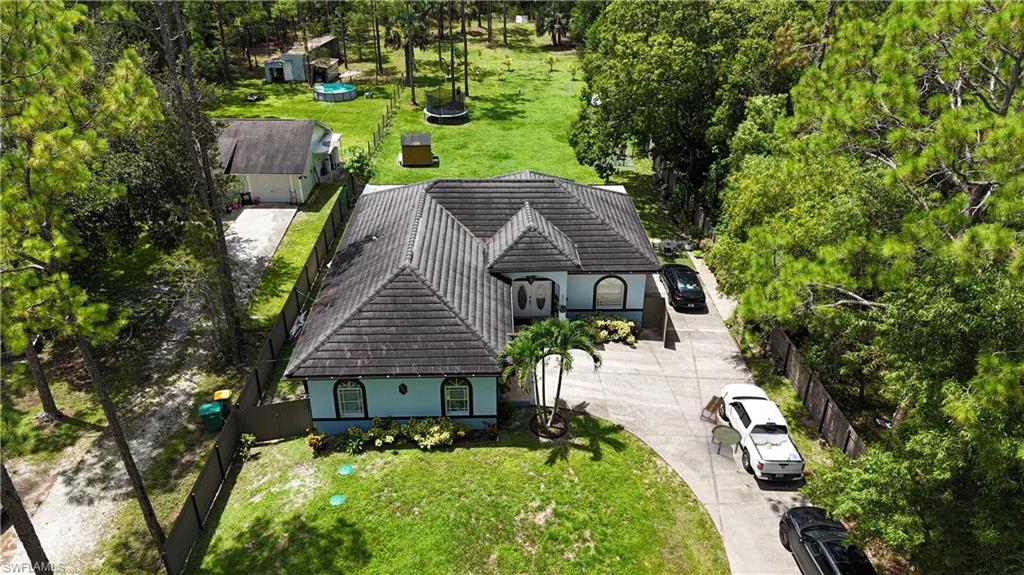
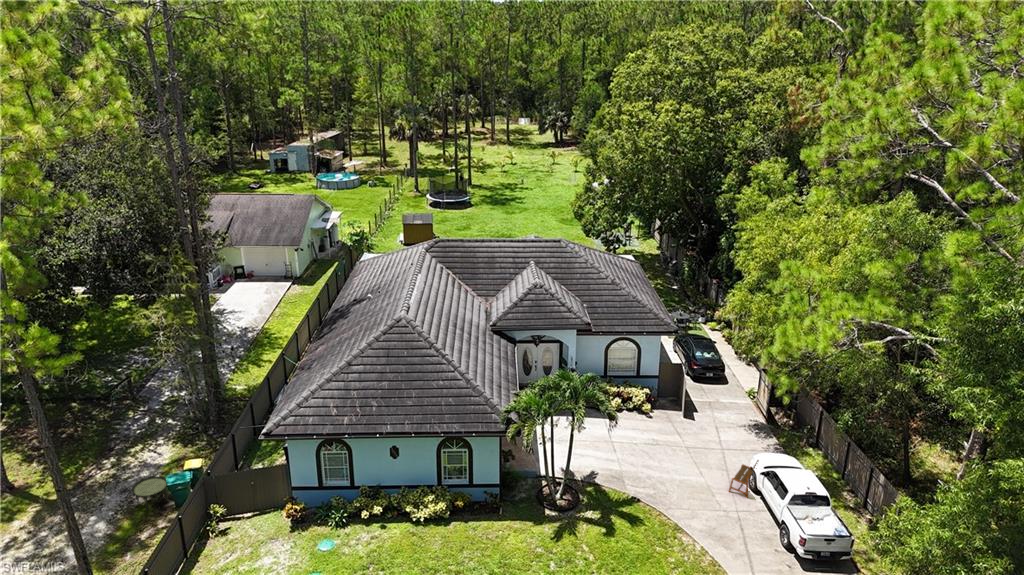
round table: present [712,425,742,454] -> present [132,476,168,511]

